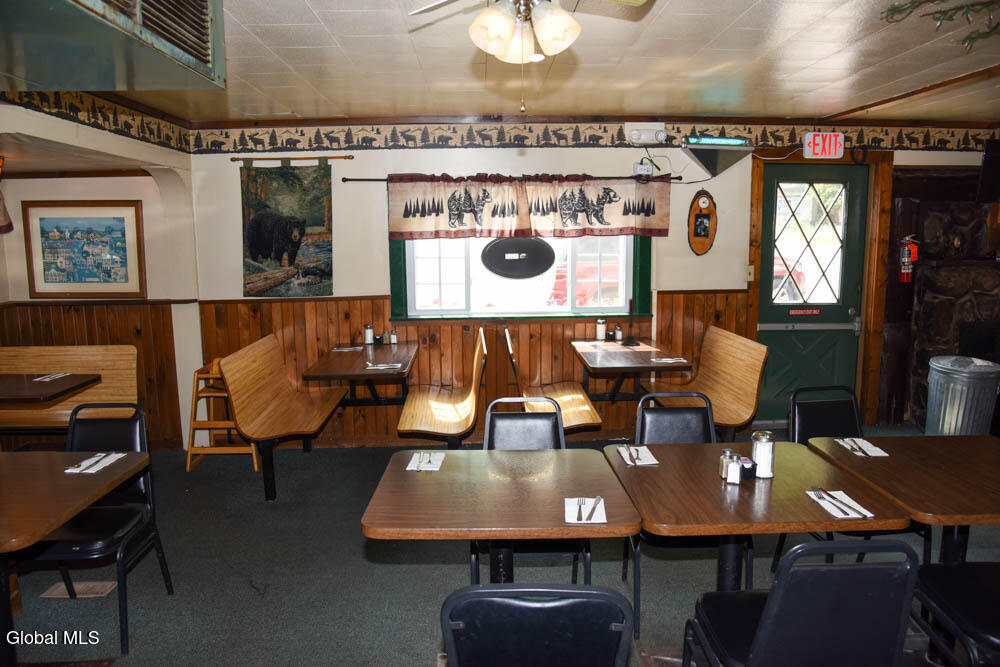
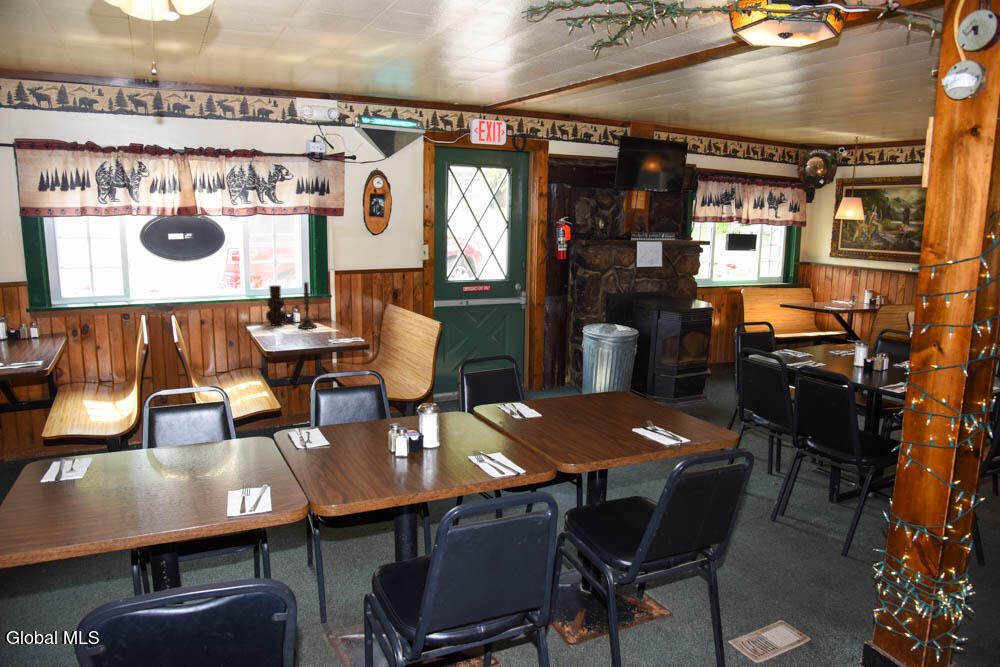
vase: none [589,303,609,343] -> present [266,285,287,325]

